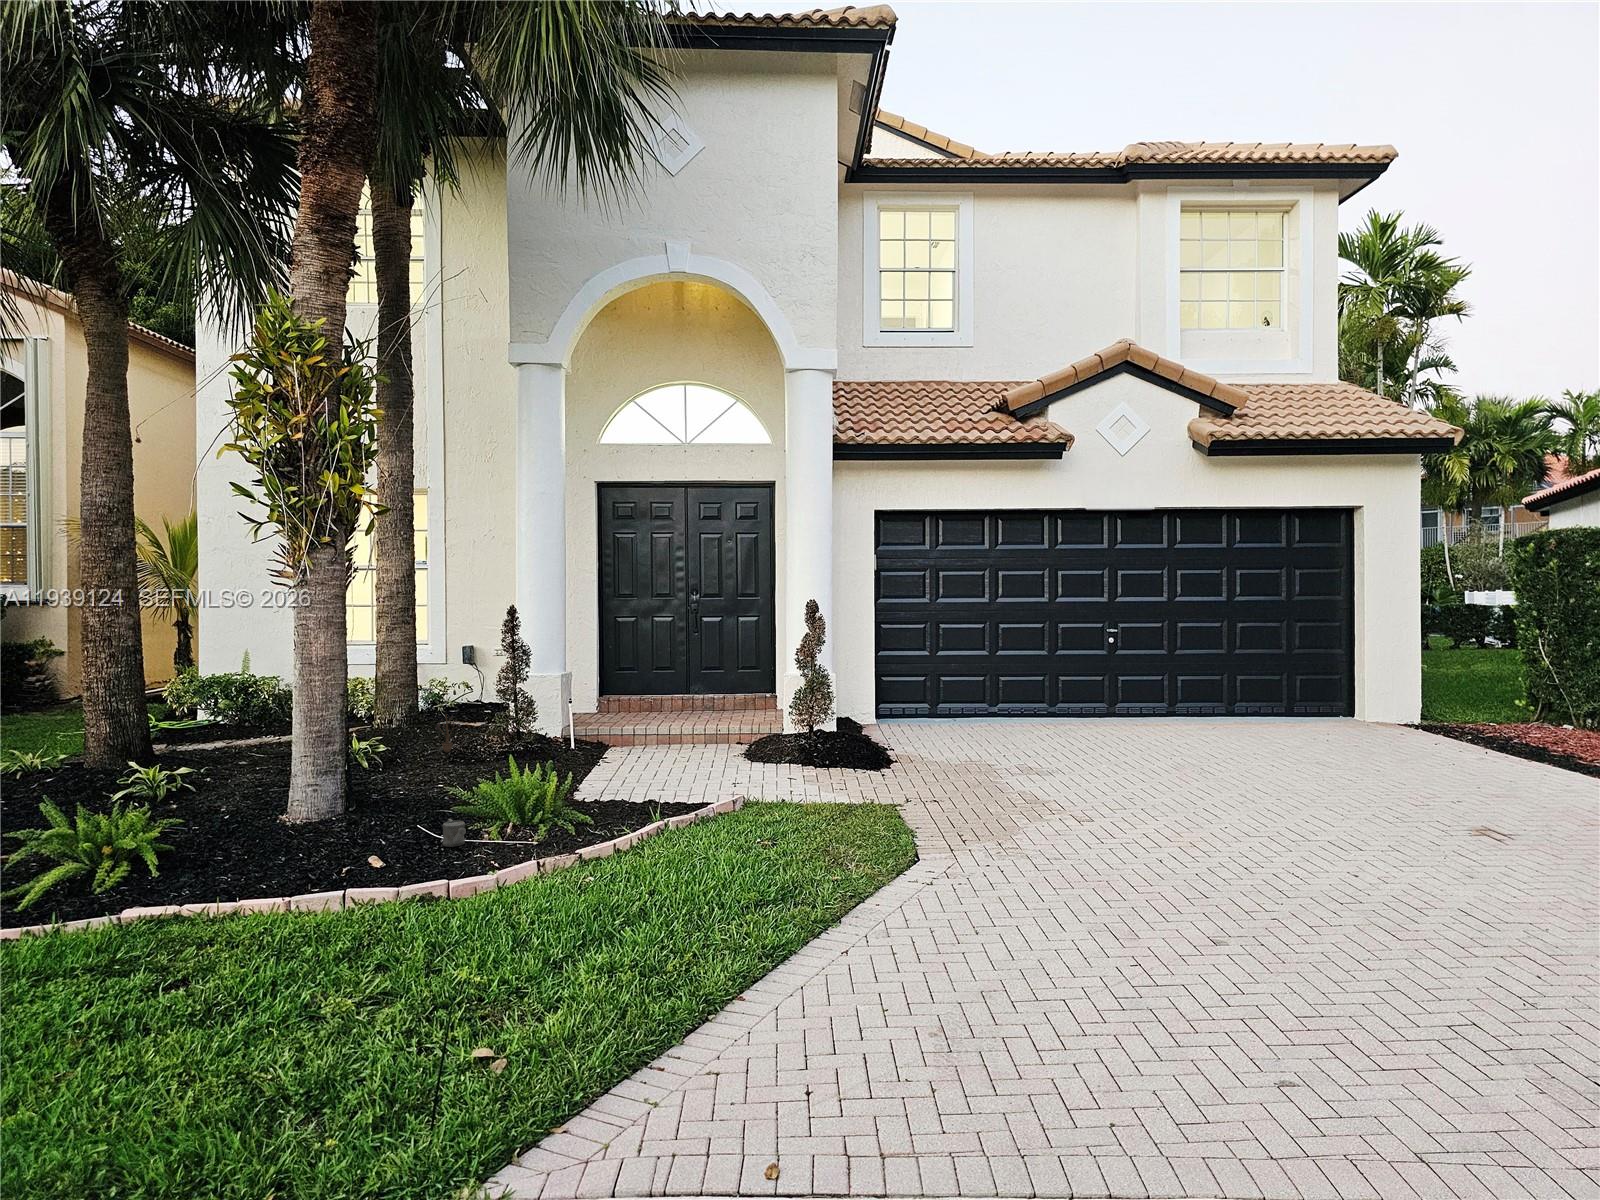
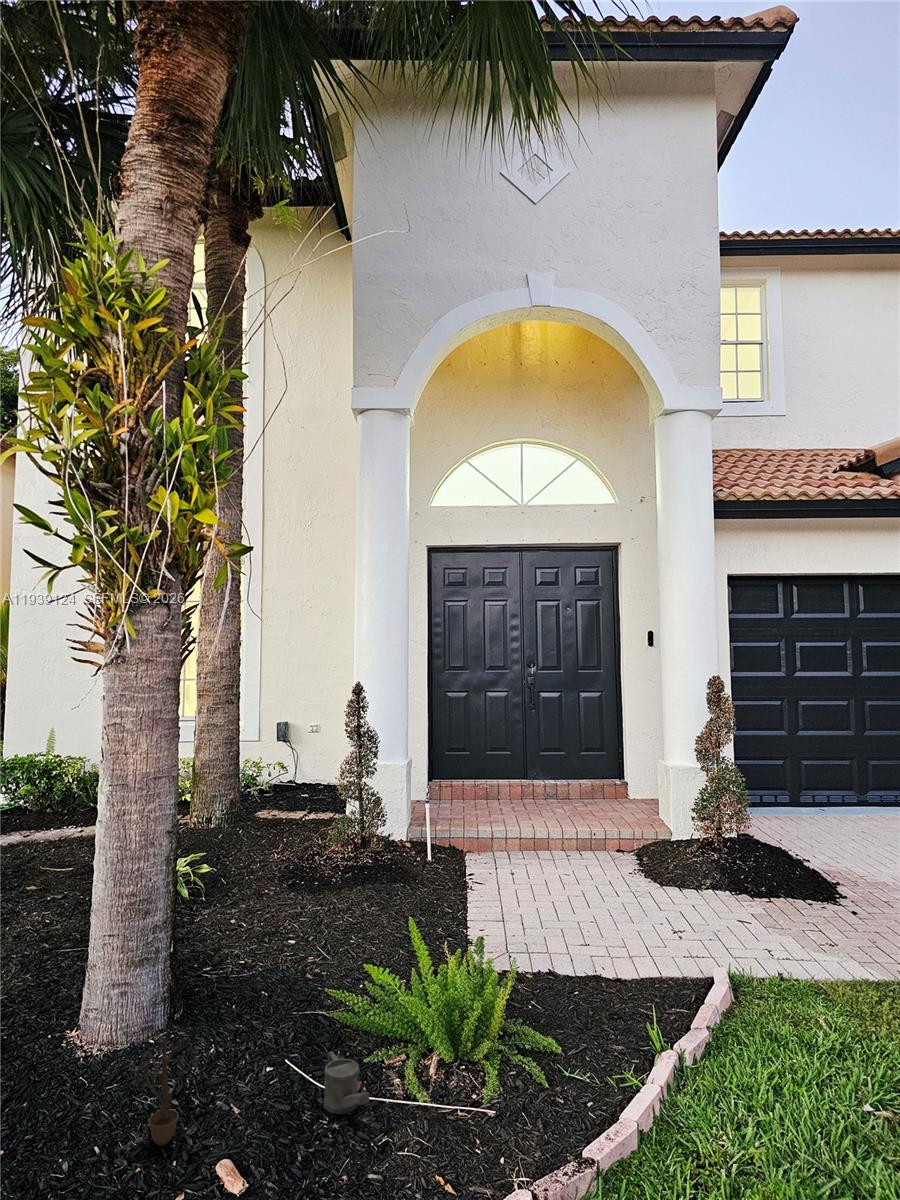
decorative plant: present [431,714,460,752] -> present [114,1038,198,1152]

